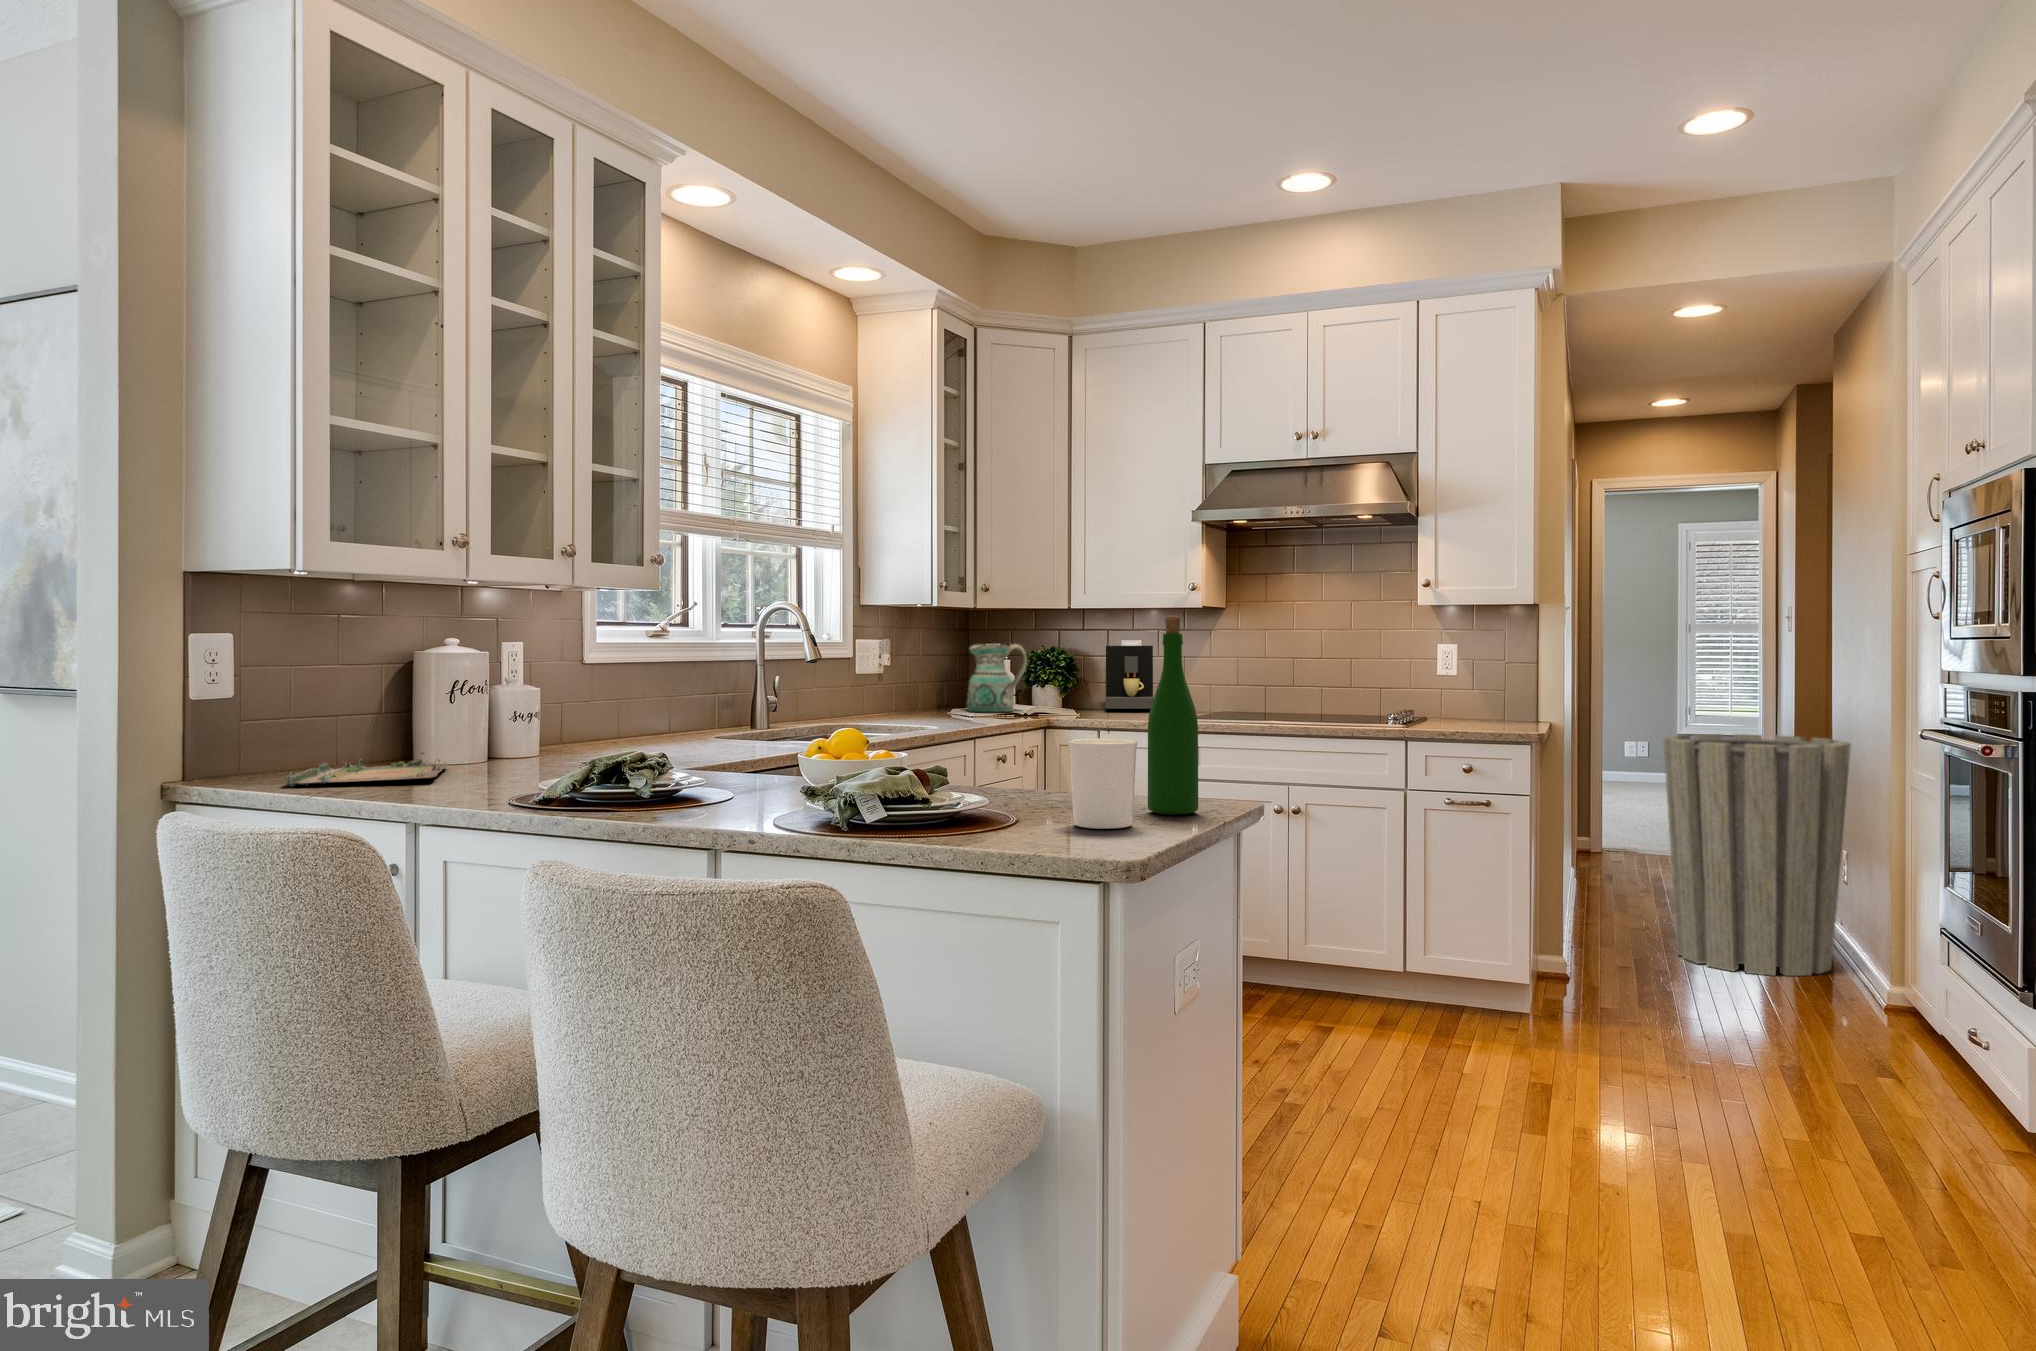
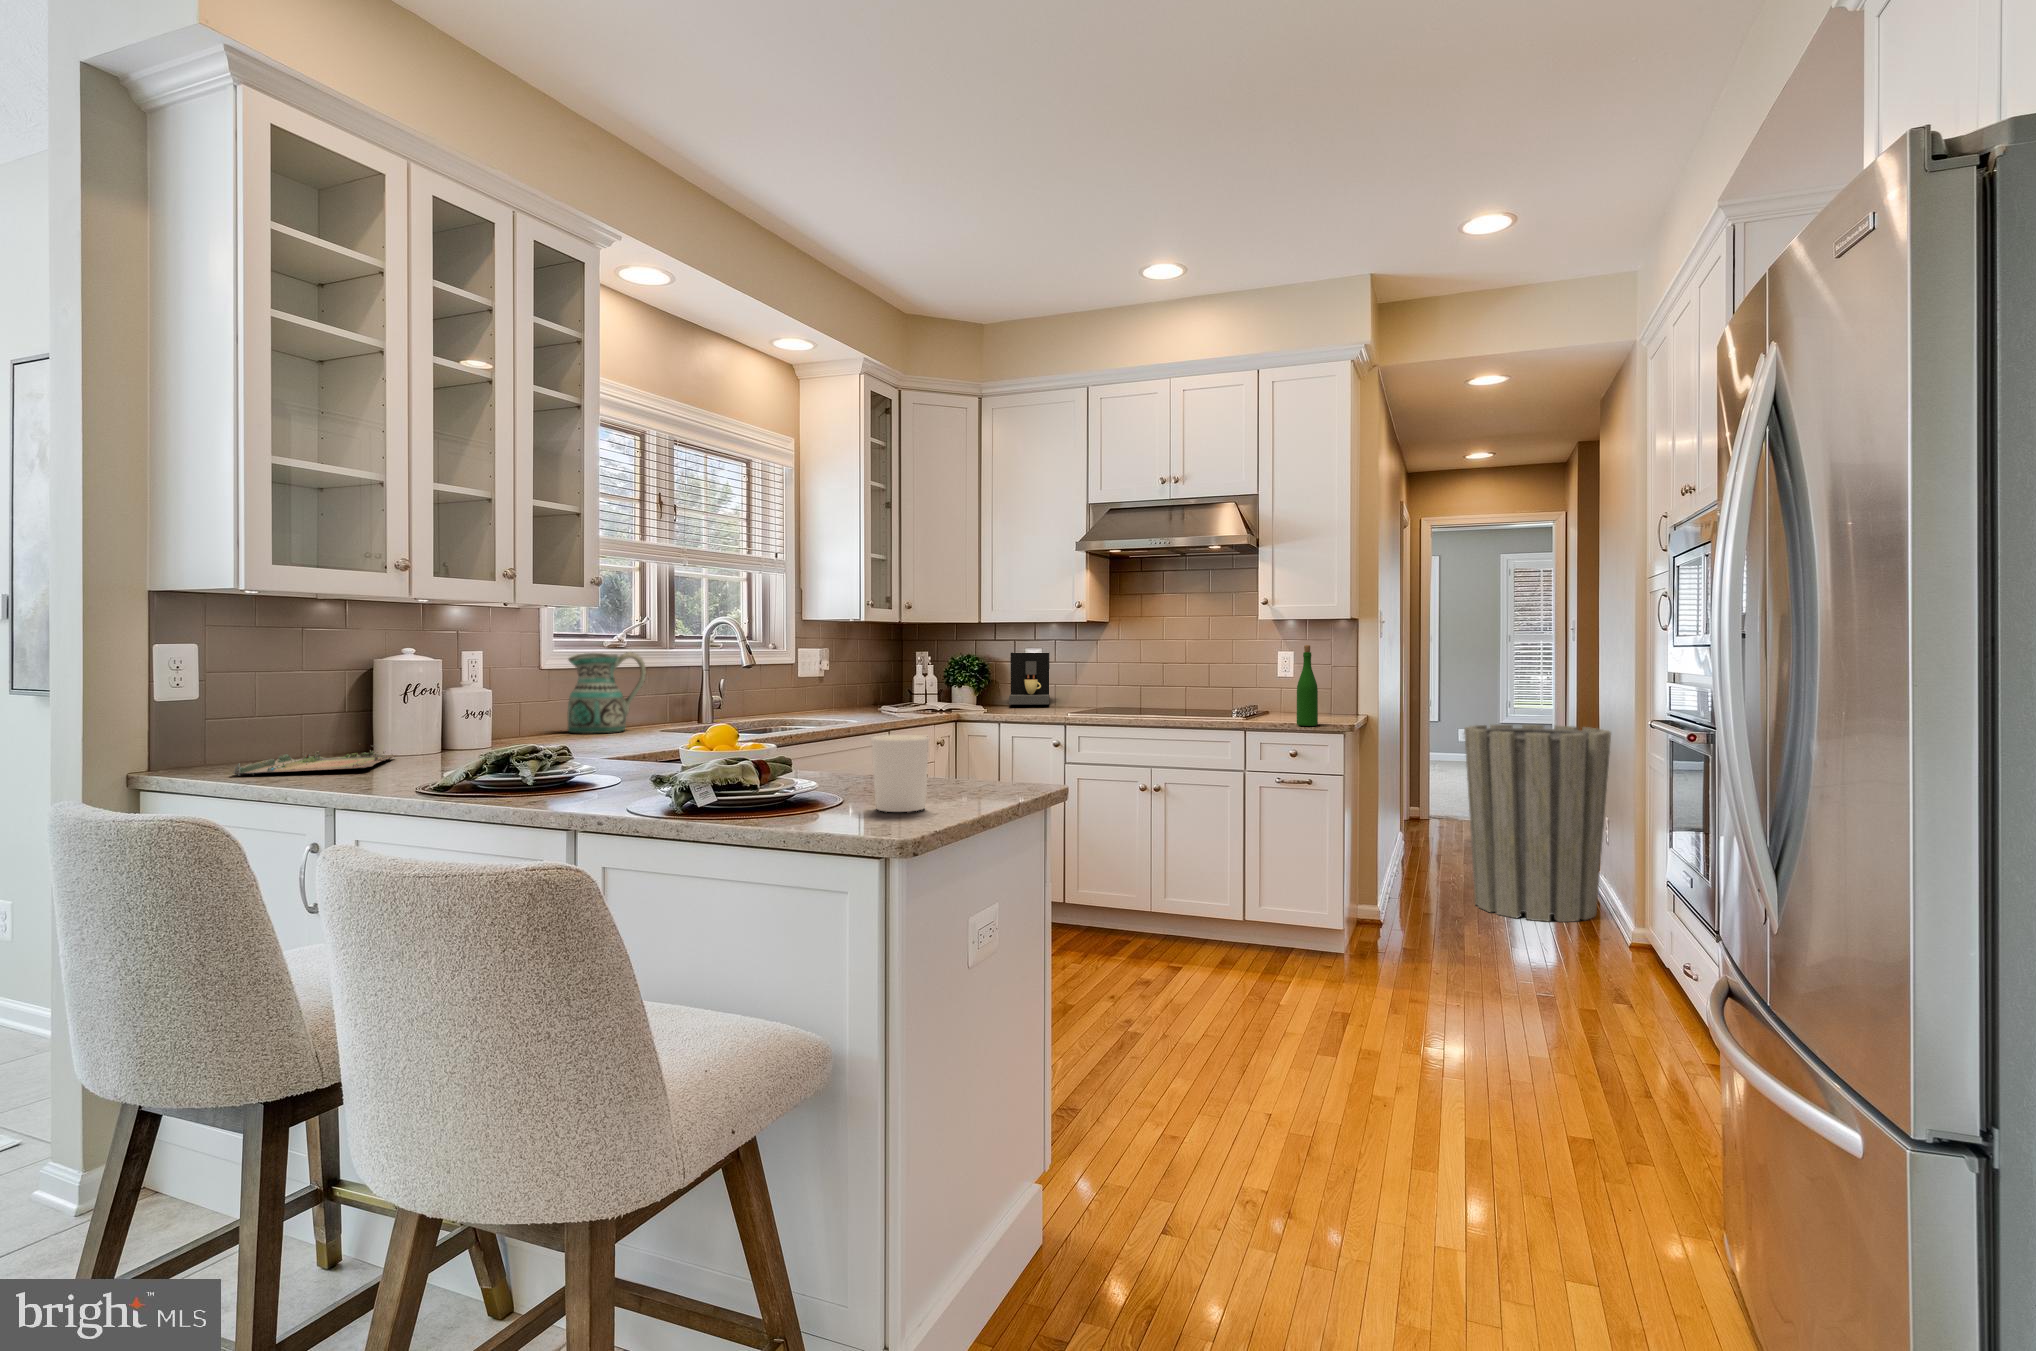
wine bottle: present [1148,616,1198,815] -> present [1297,645,1318,726]
ceramic pitcher: present [967,644,1027,712] -> present [568,652,646,733]

